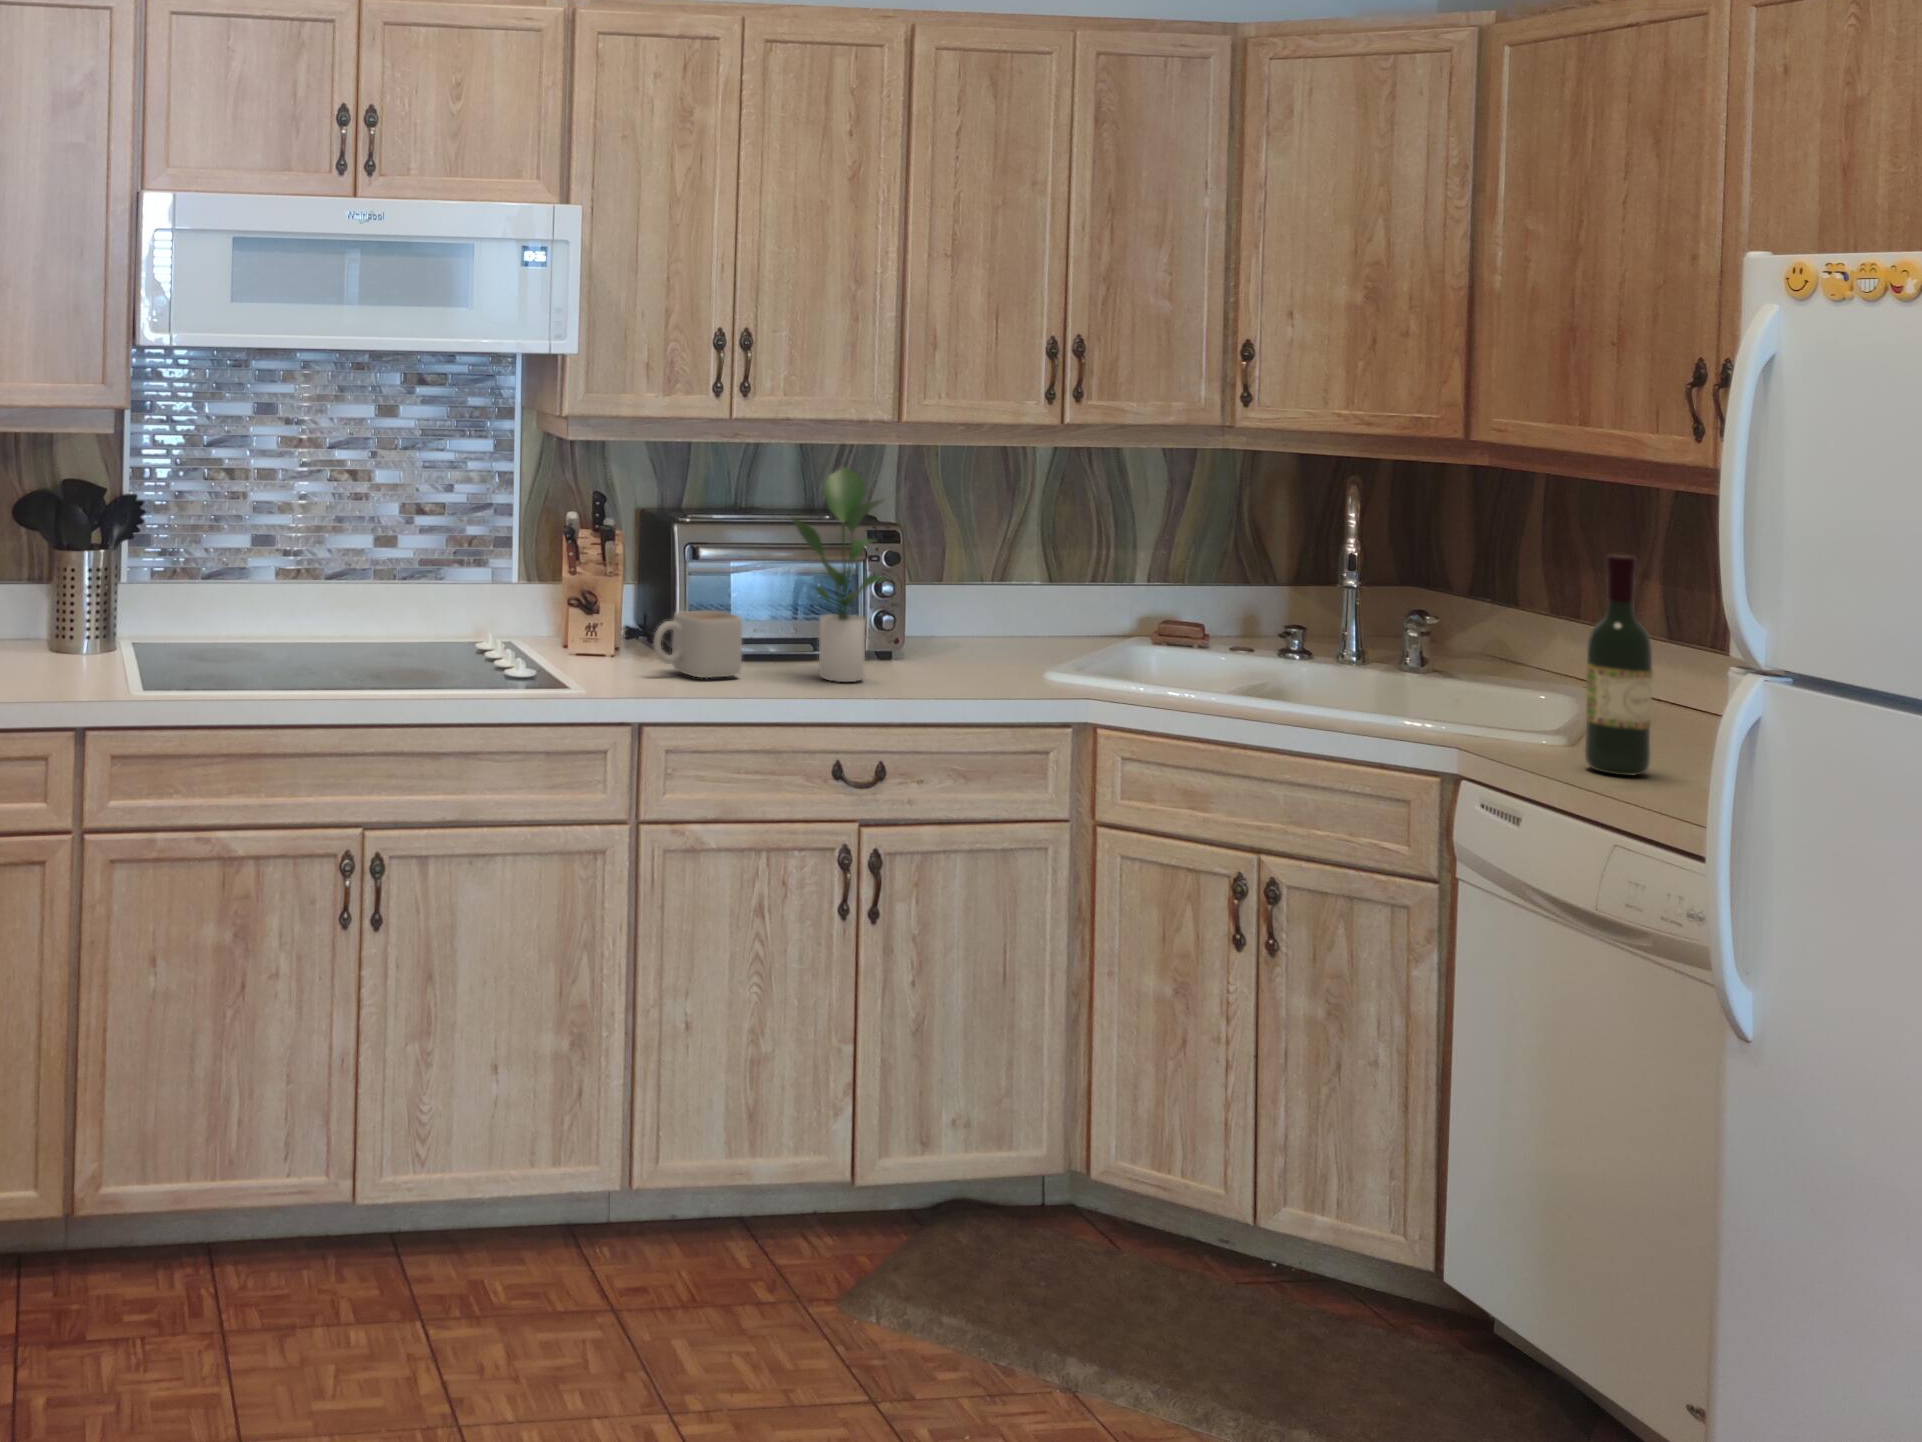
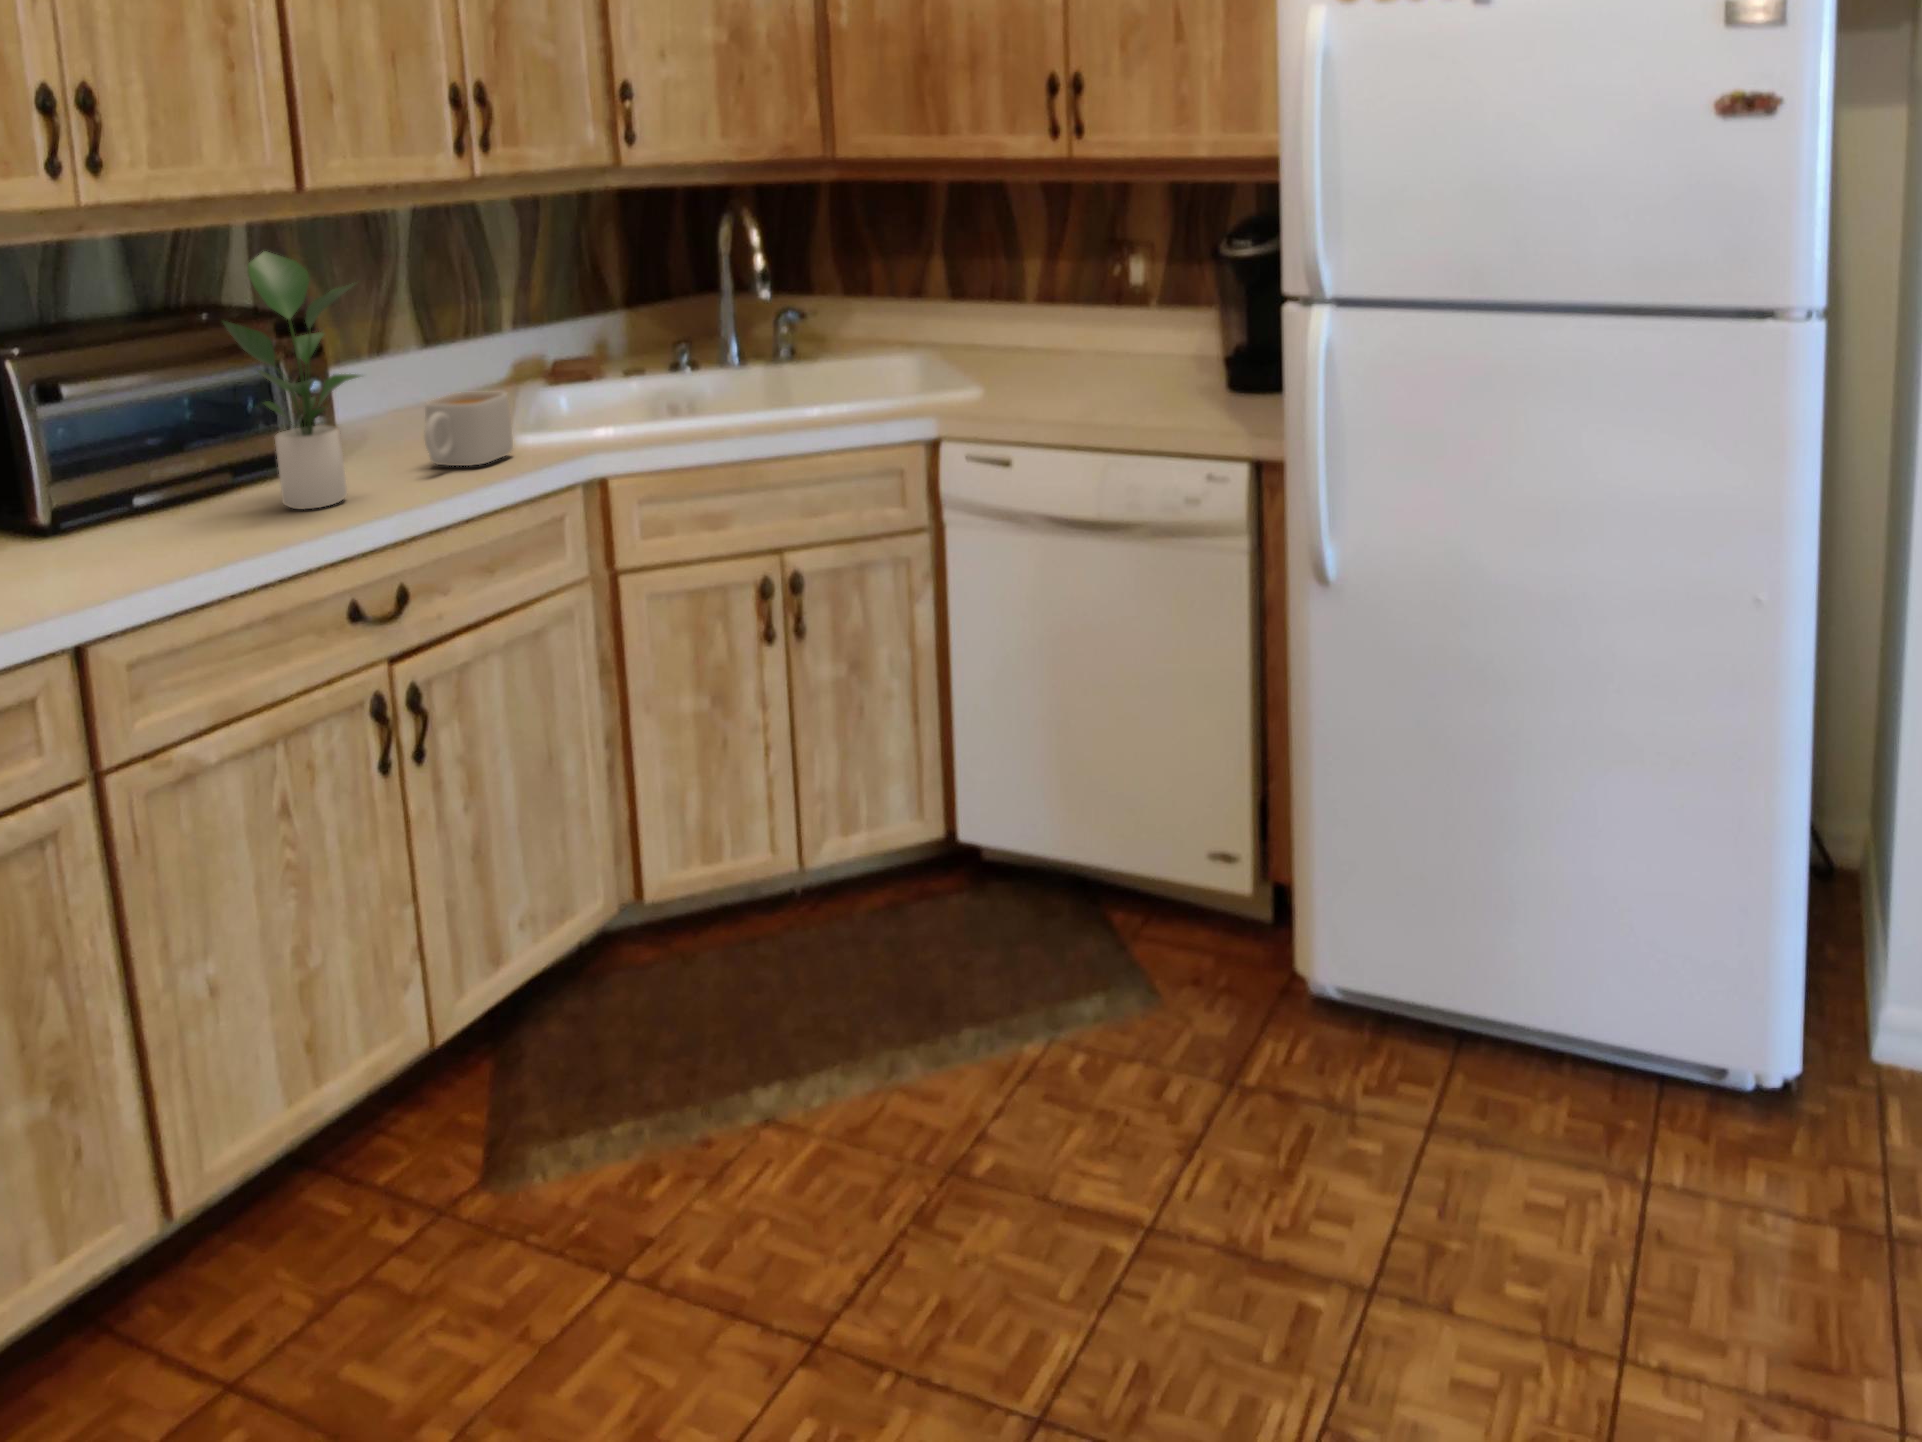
wine bottle: present [1584,555,1653,775] -> none [1029,237,1076,409]
mug: present [653,611,742,678] -> present [424,392,513,466]

